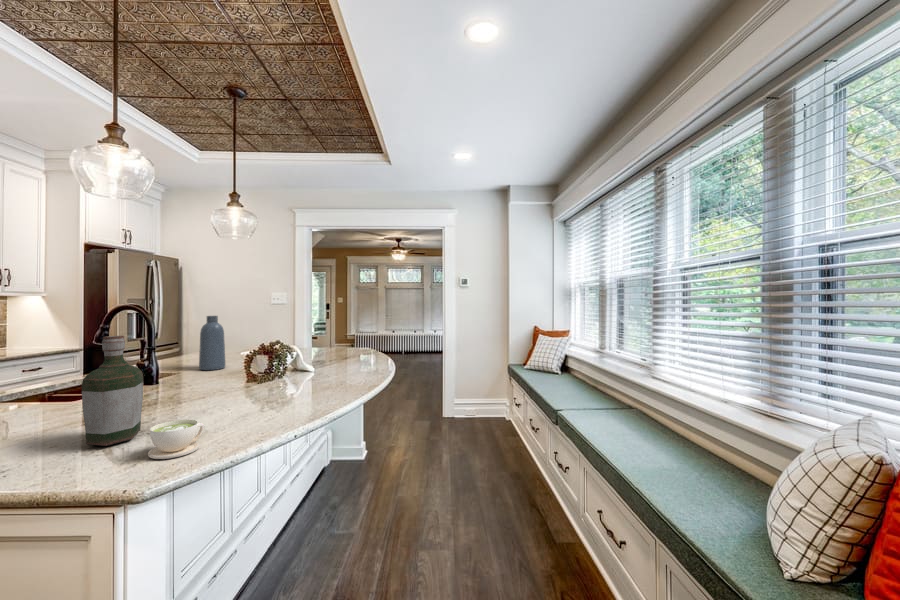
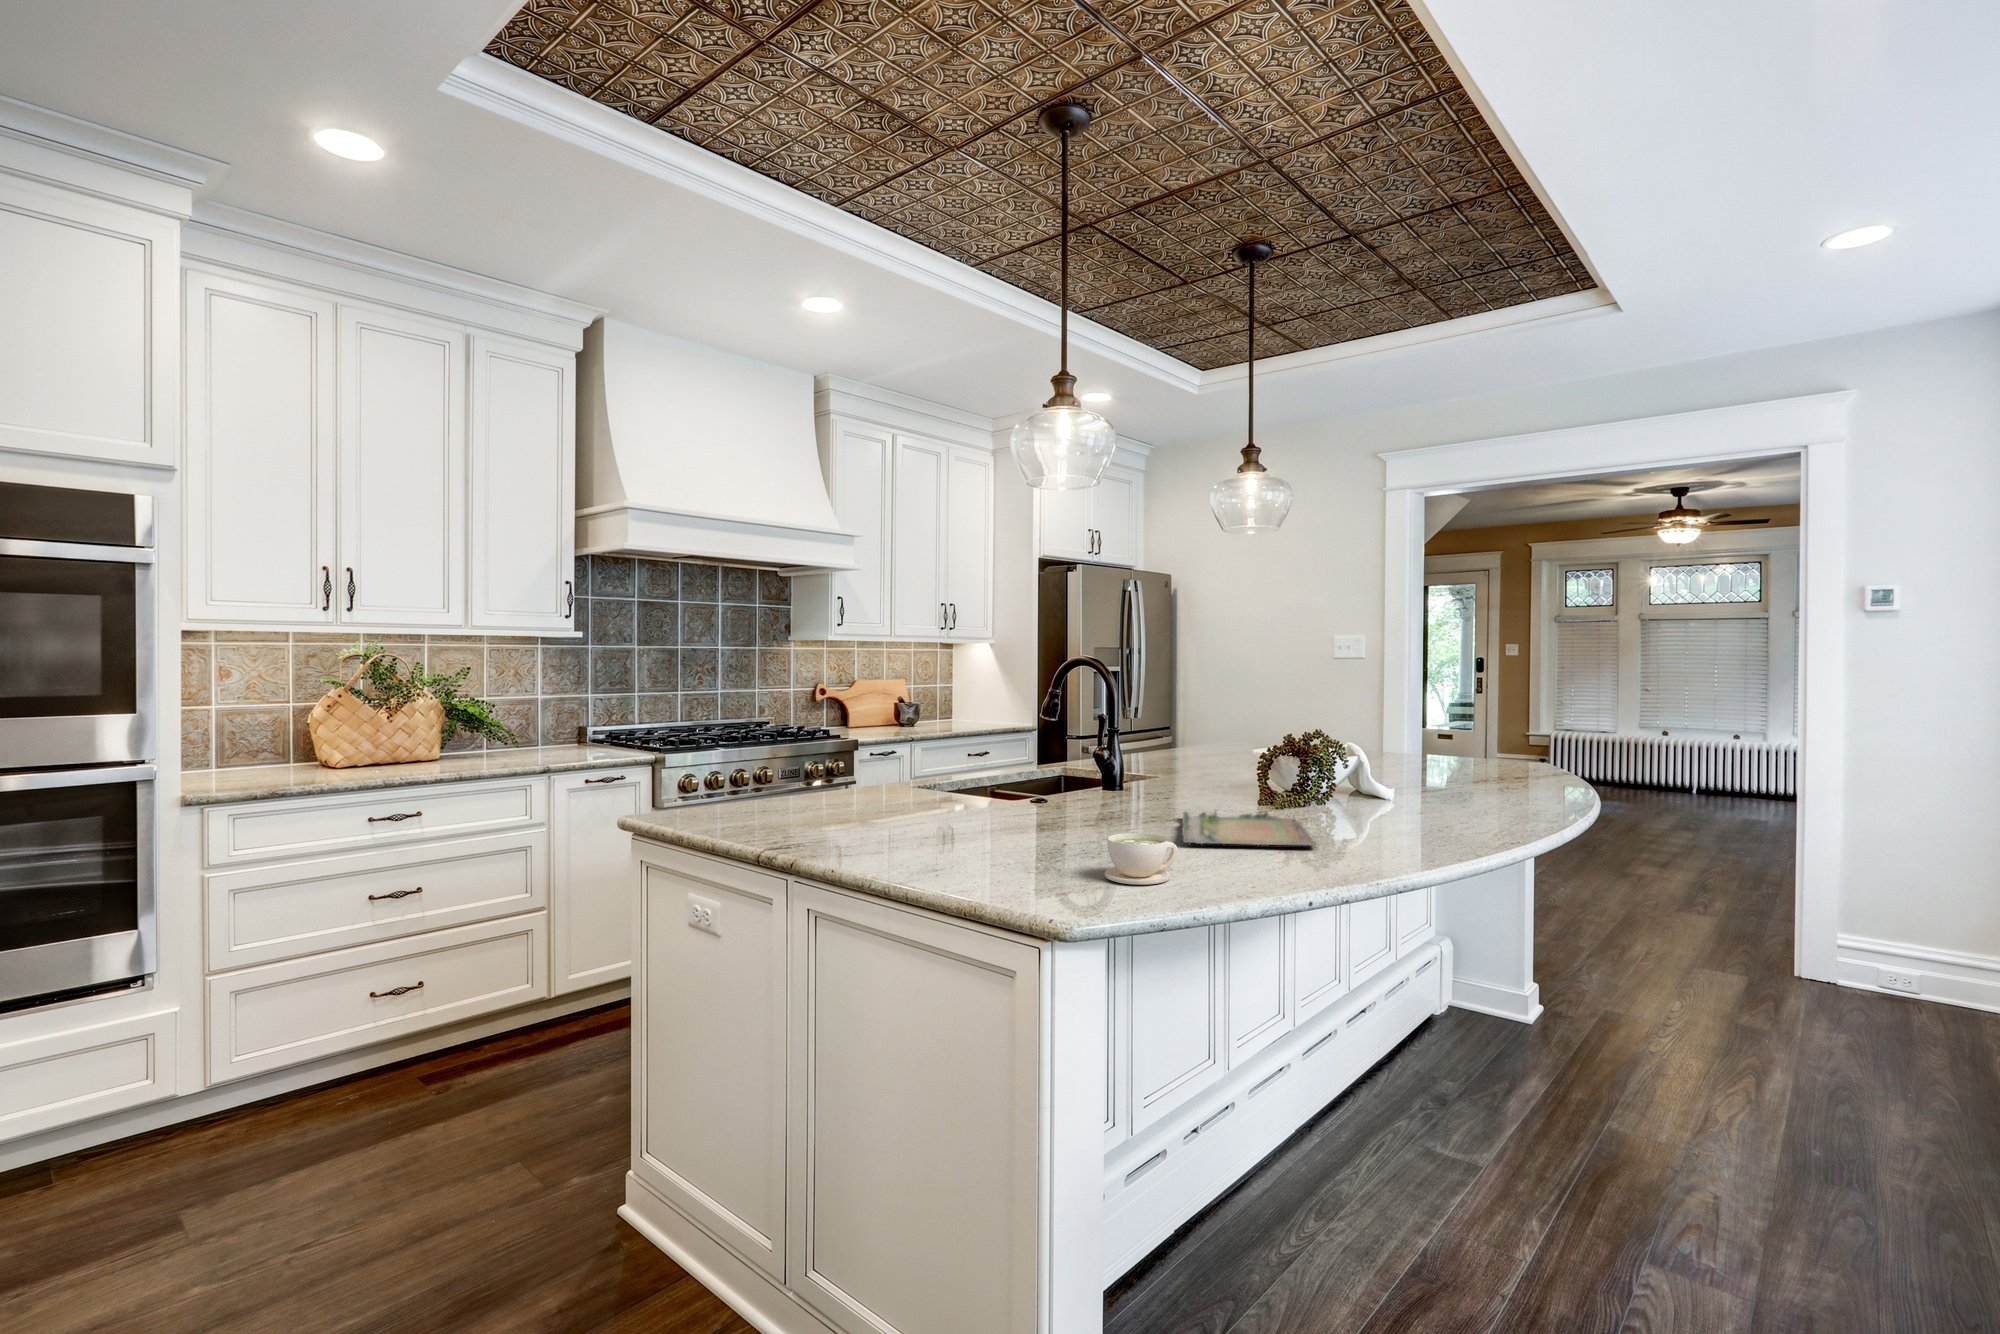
vase: present [199,316,225,370] -> none [1186,679,1229,778]
bottle: present [82,336,143,446] -> none [1033,701,1102,856]
tray: none [201,383,288,418] -> present [1182,811,1316,846]

